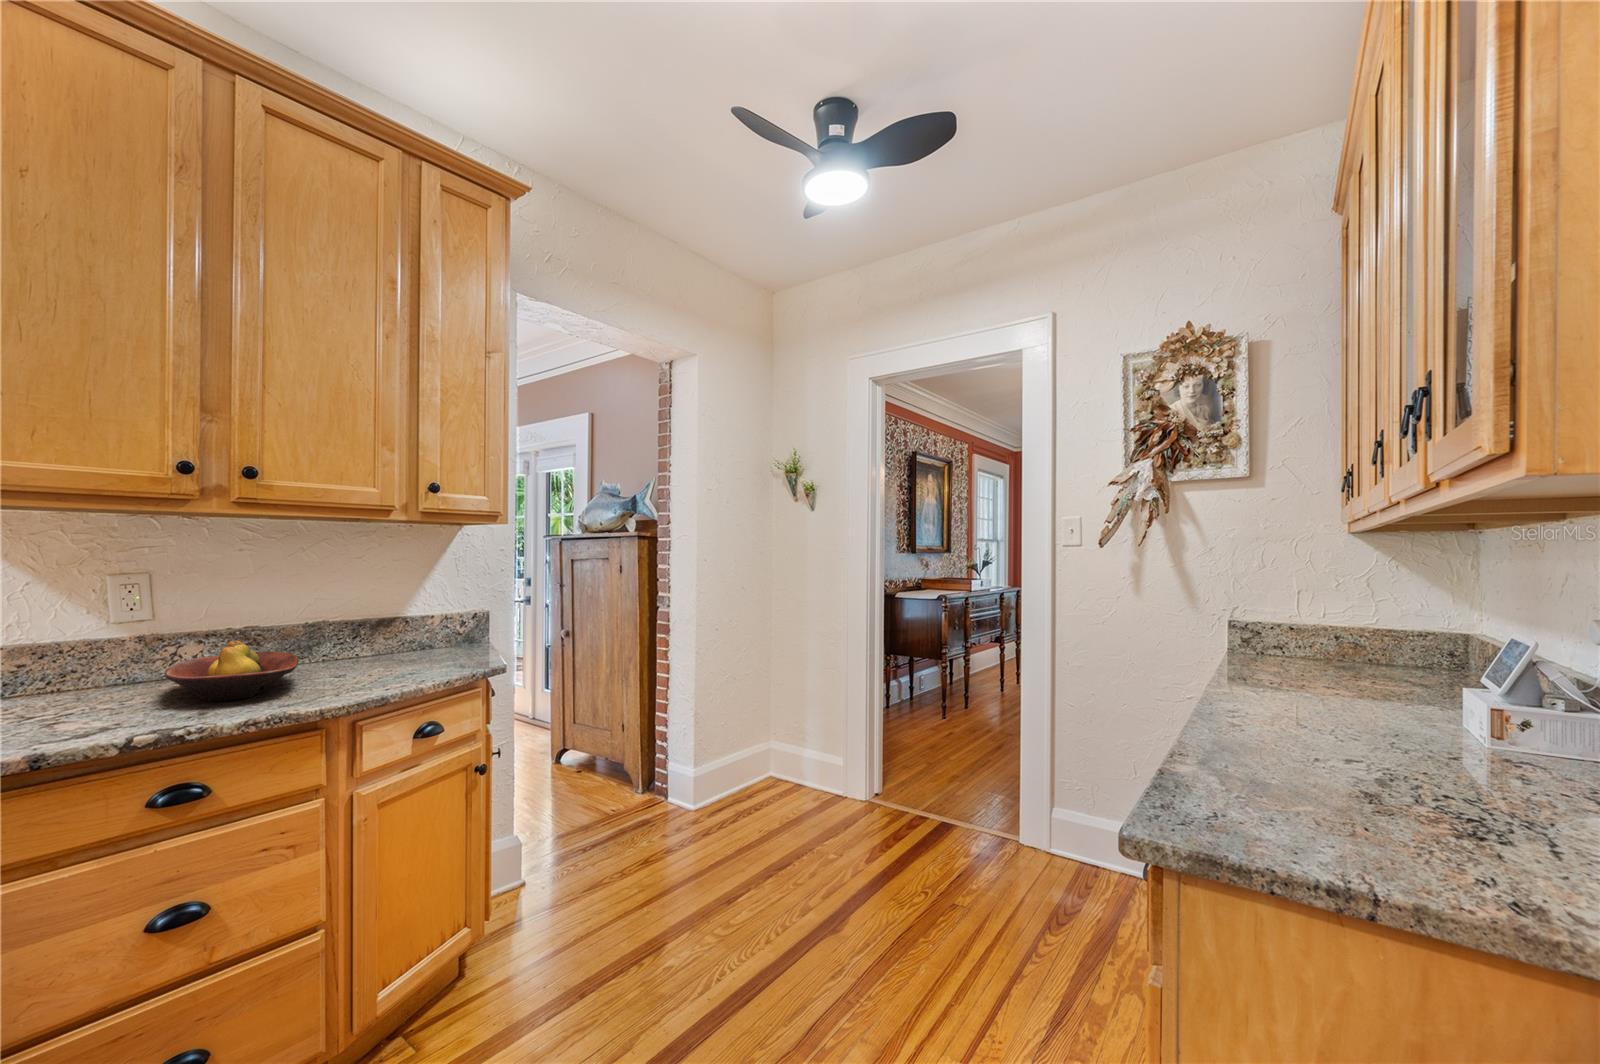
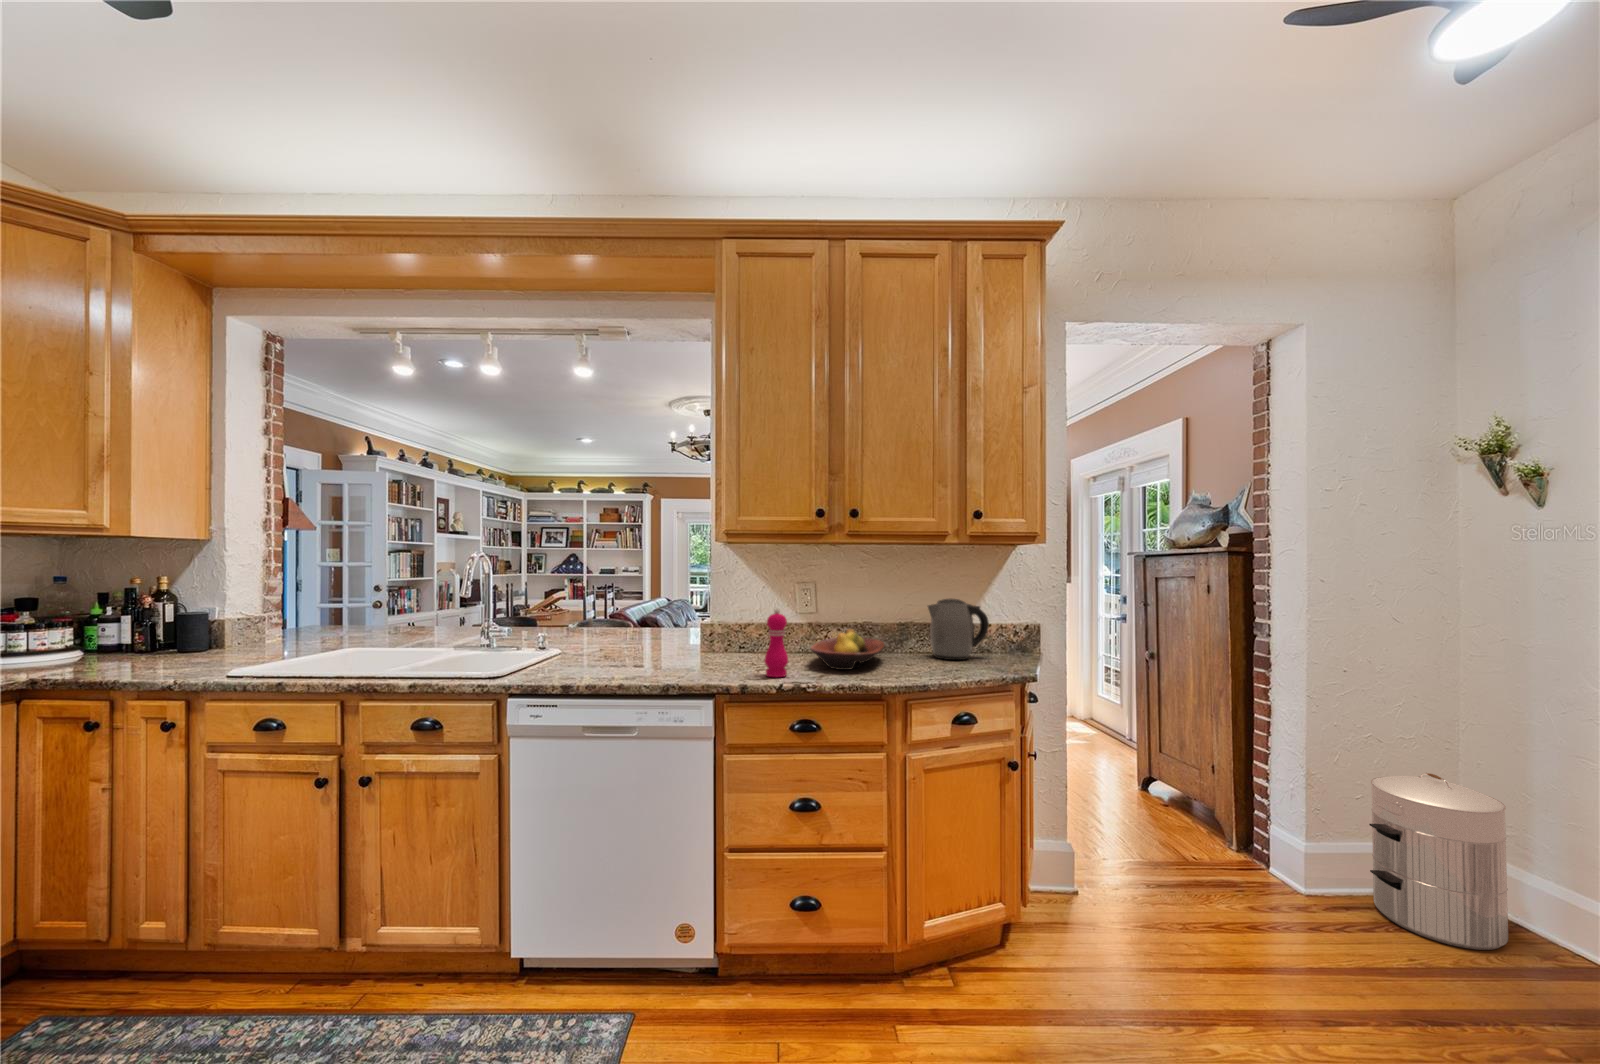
kettle: none [356,589,437,665] -> present [927,599,989,660]
pepper mill: none [80,618,137,732] -> present [764,609,788,677]
waste bin: none [733,694,801,811] -> present [1369,773,1508,950]

